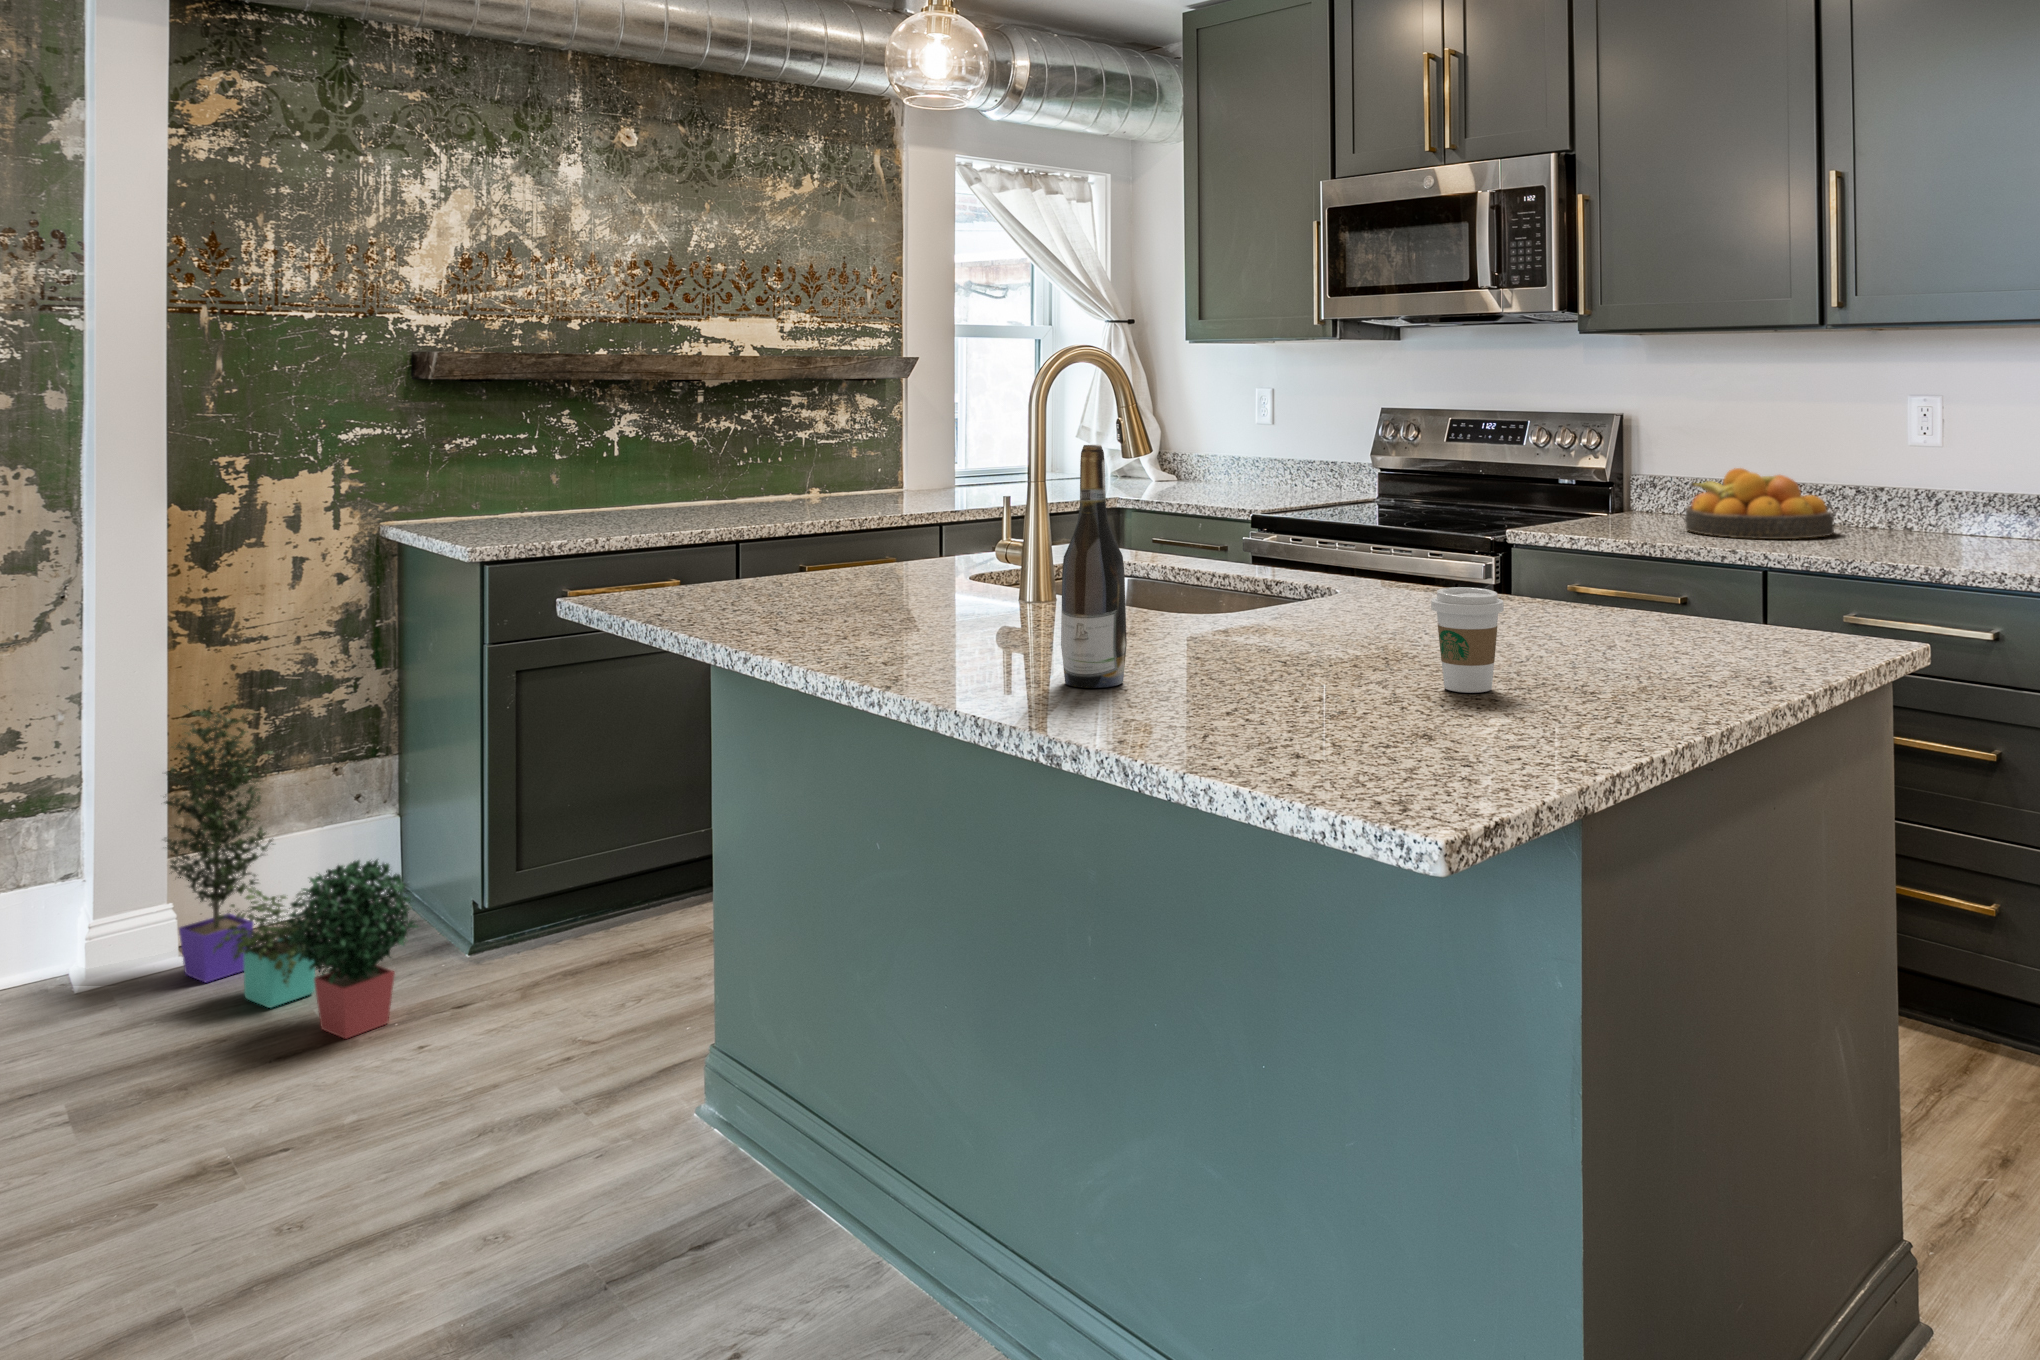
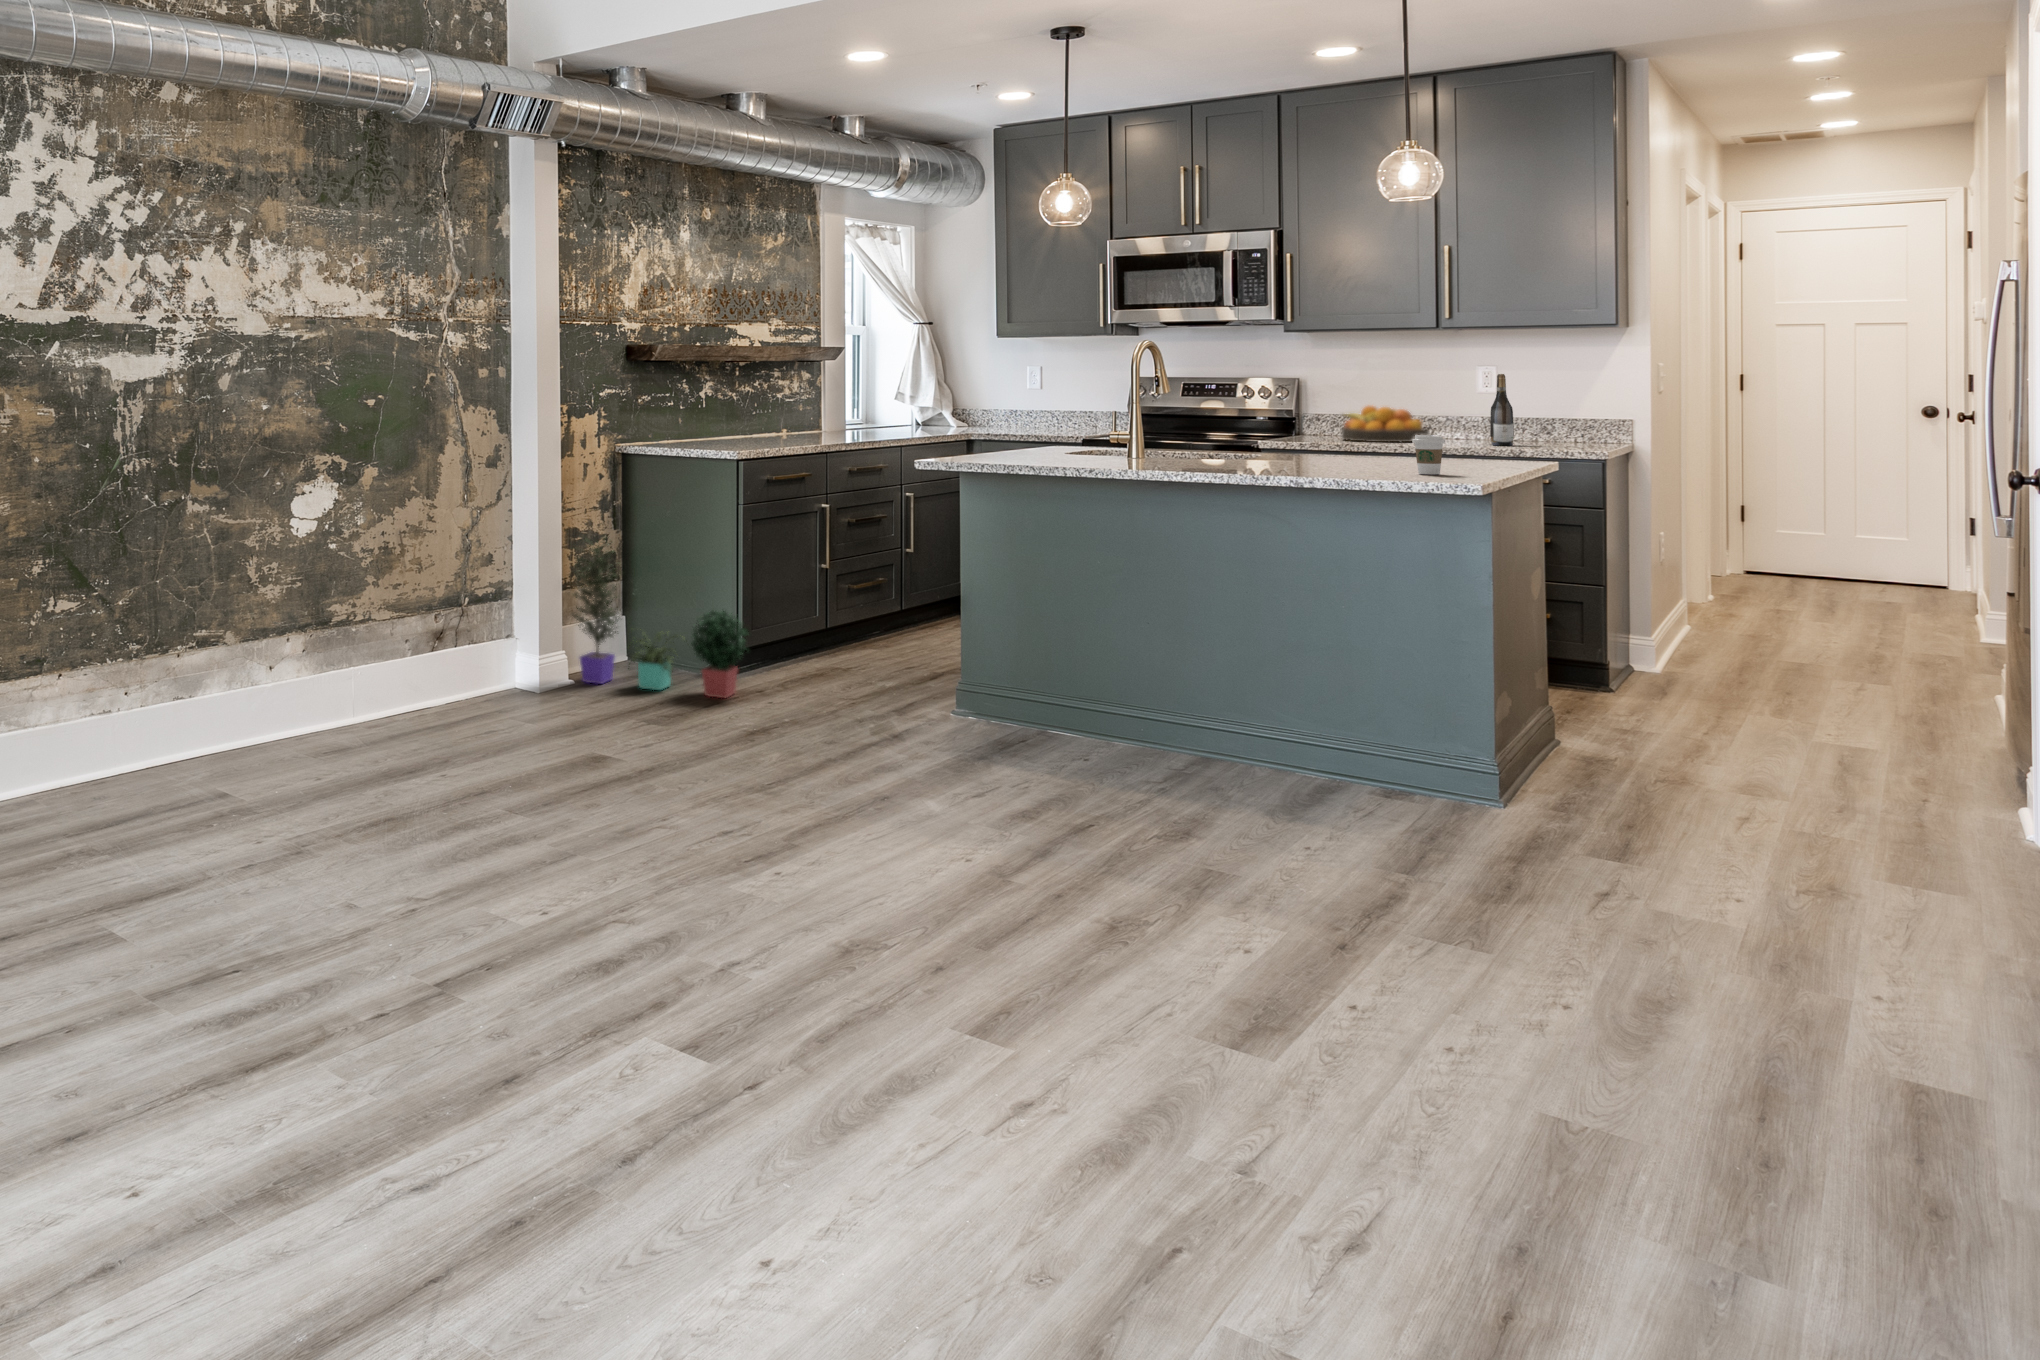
wine bottle: present [1061,445,1127,688] -> present [1490,374,1514,446]

